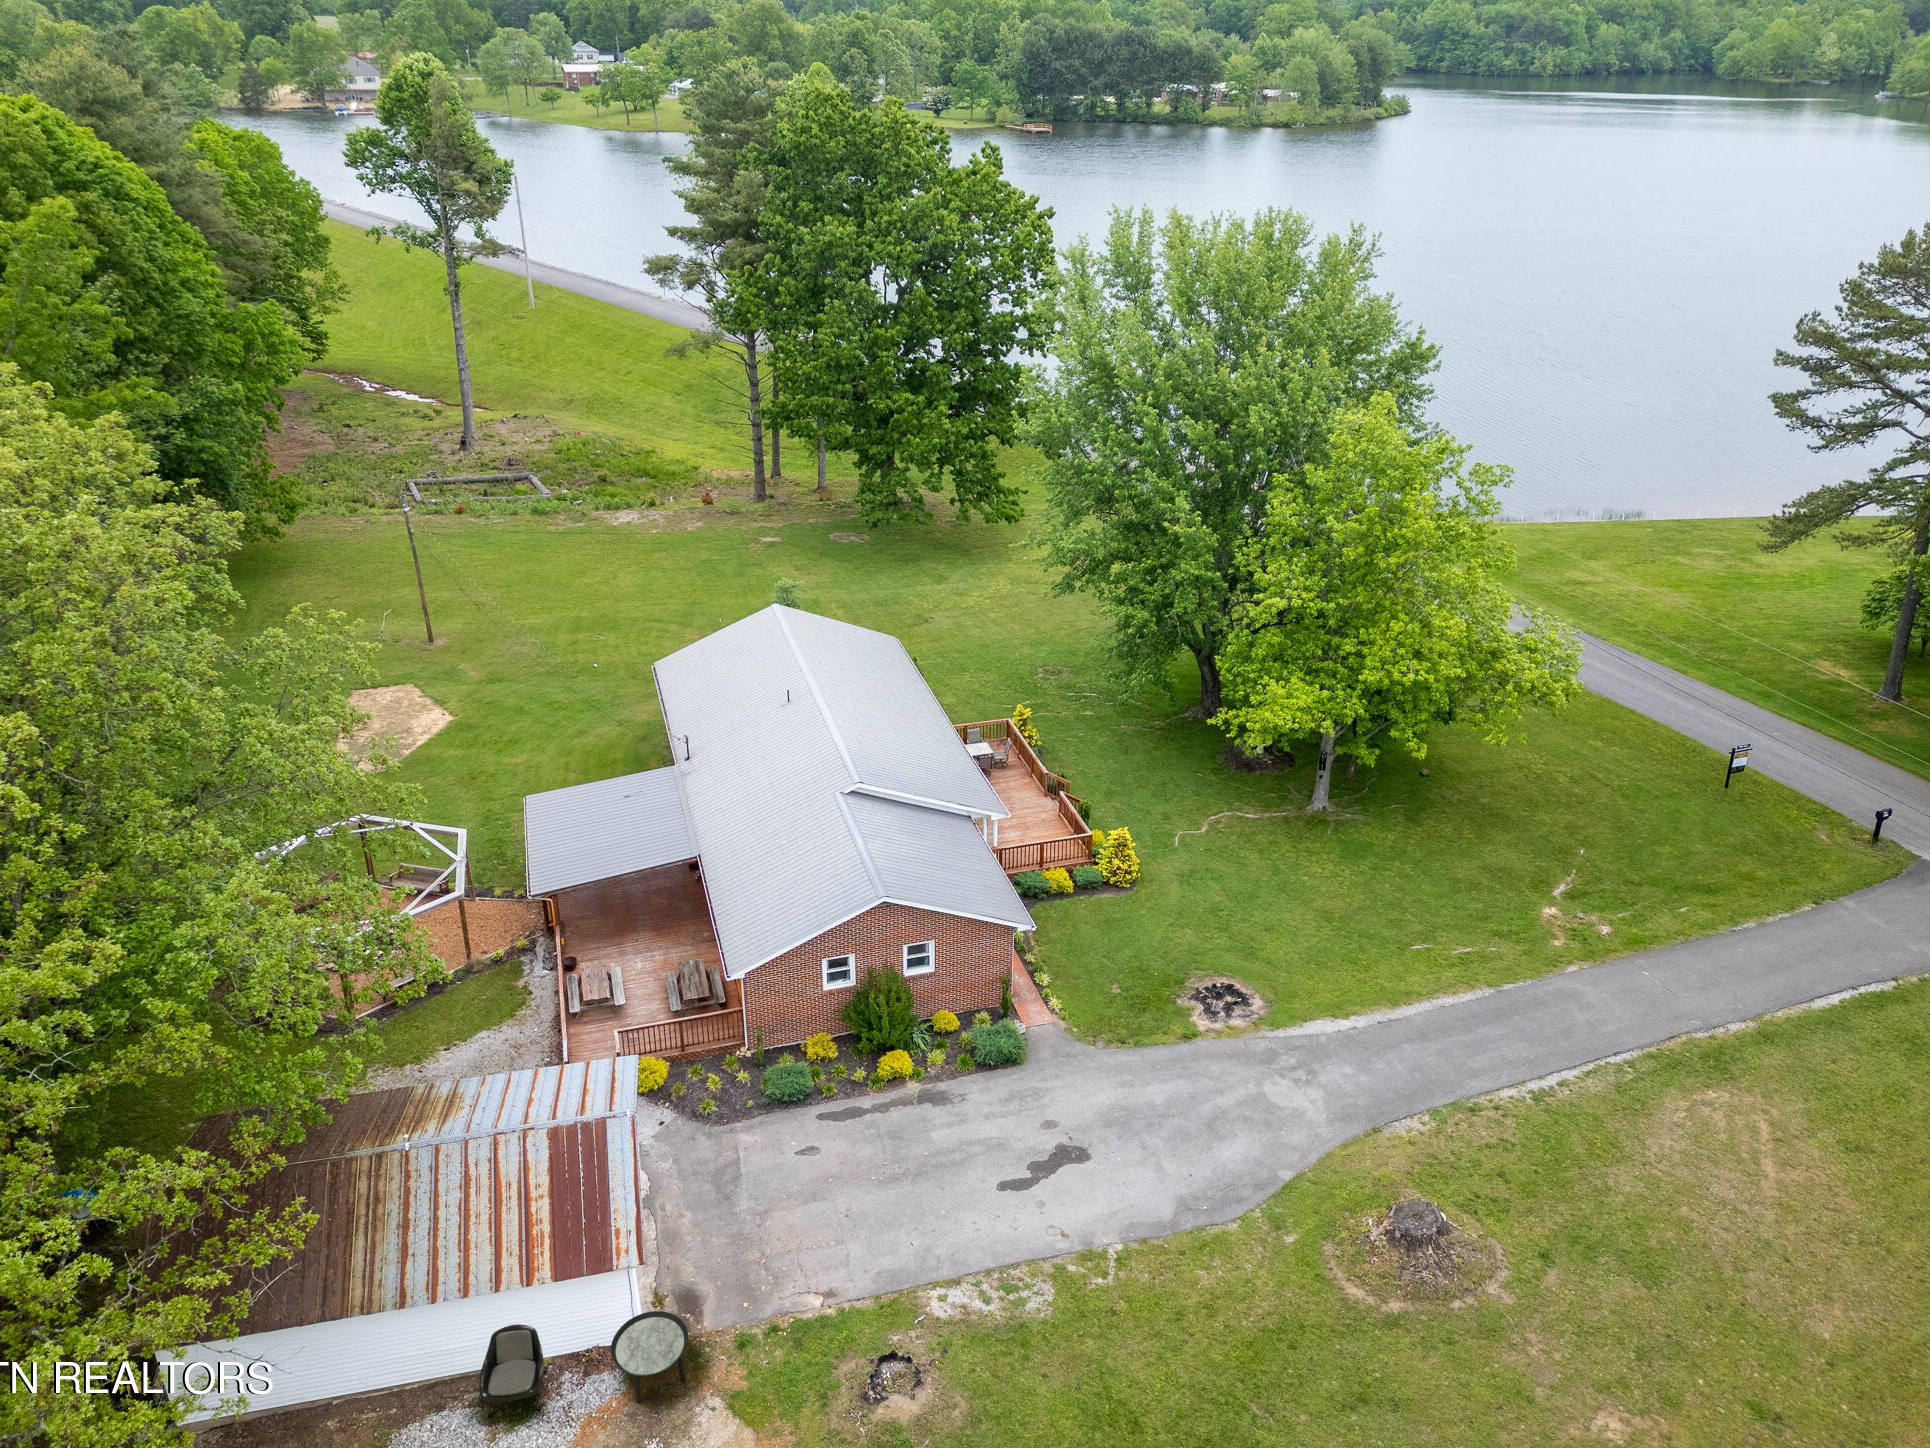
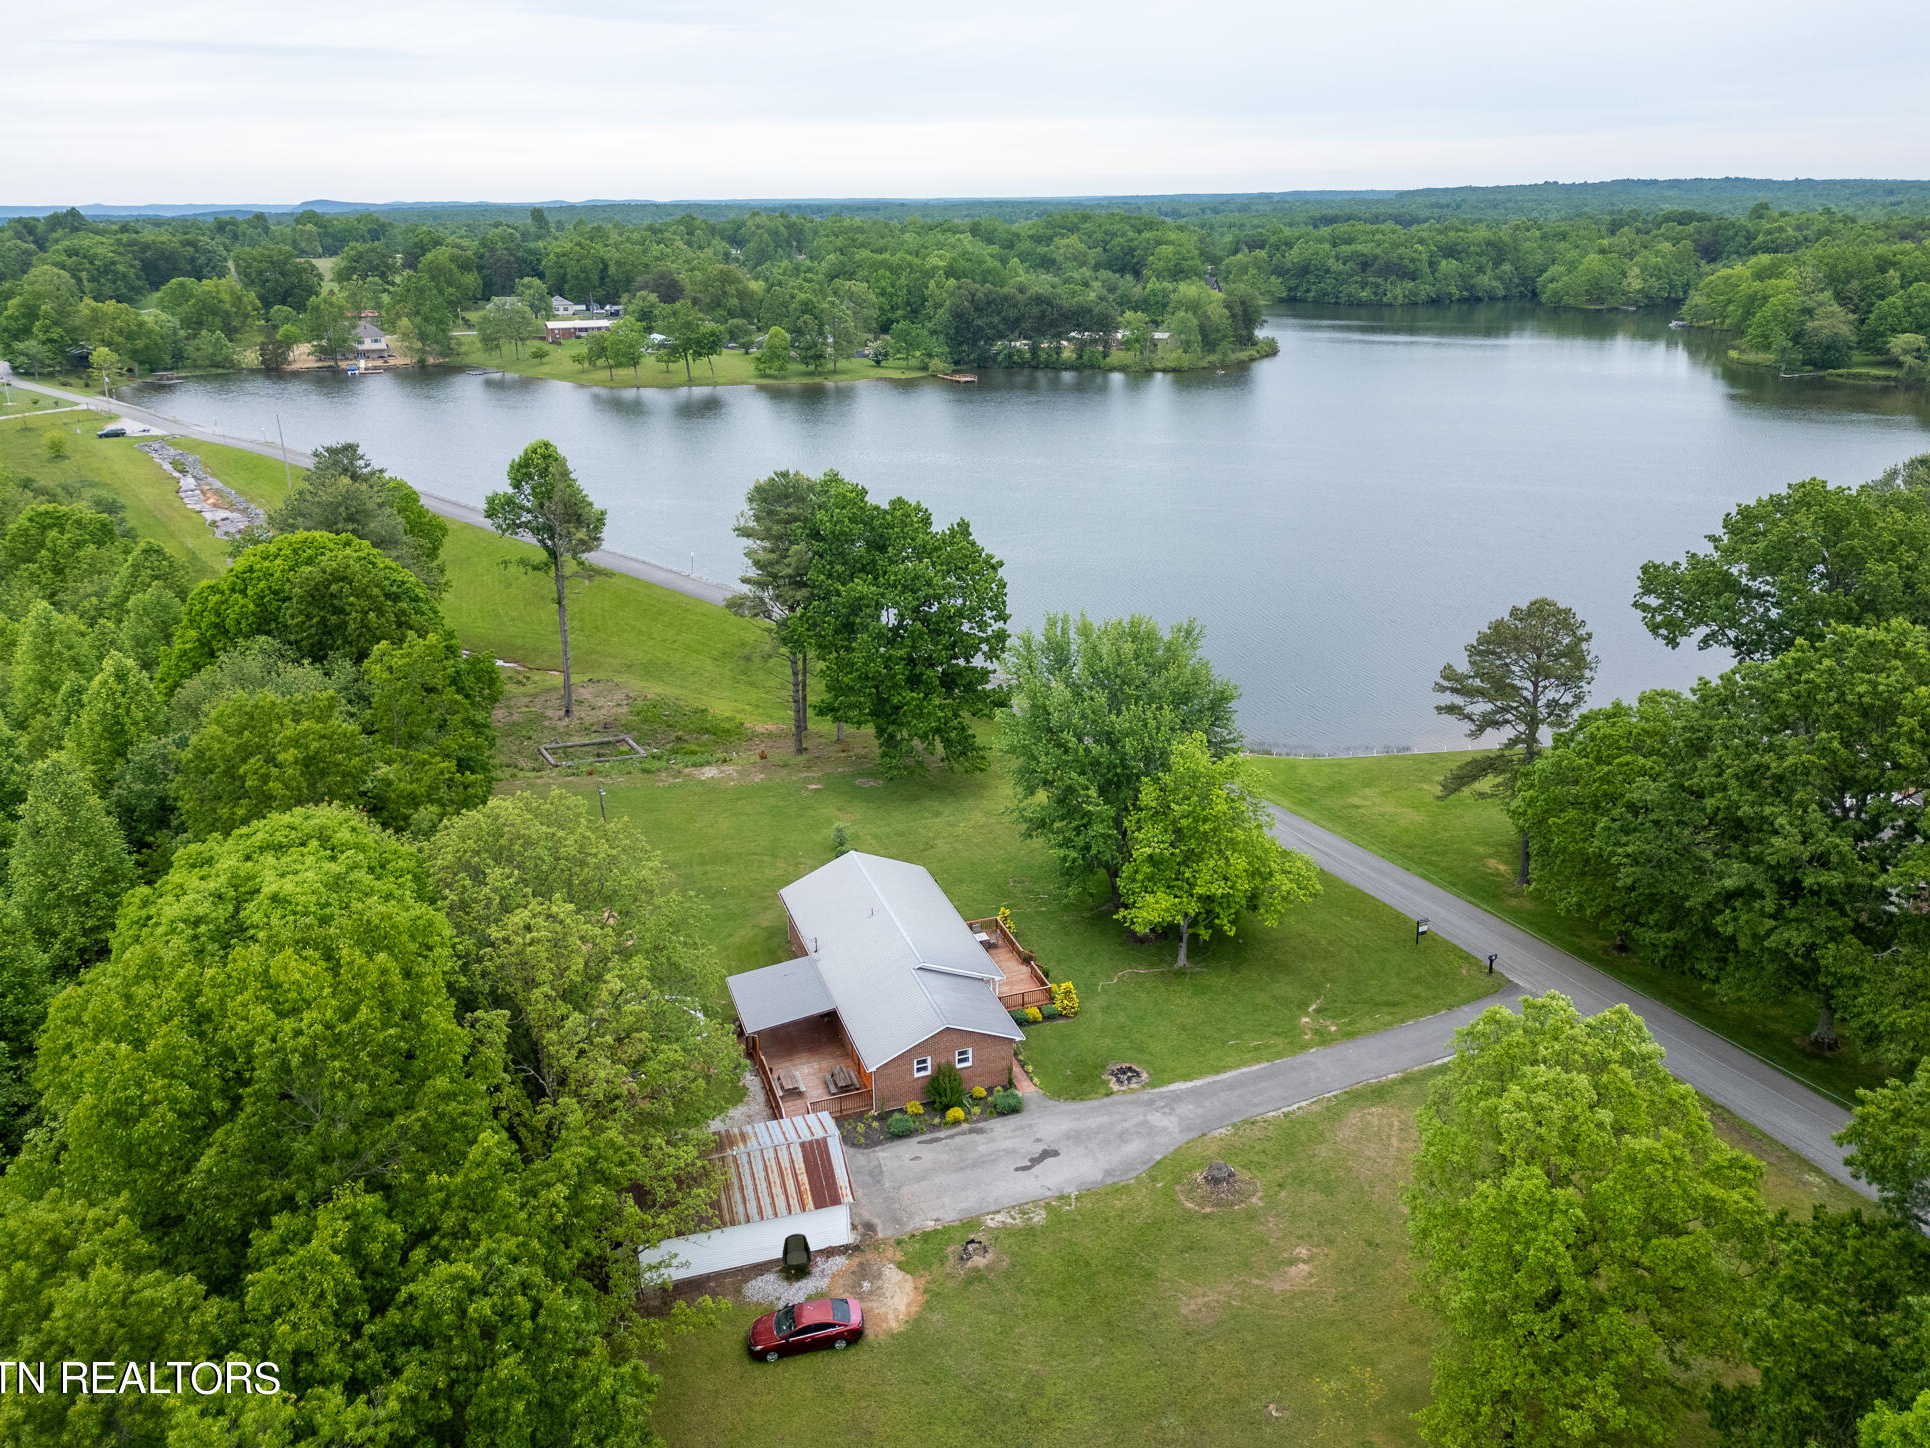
round table: present [611,1311,688,1403] -> none [841,1227,876,1269]

